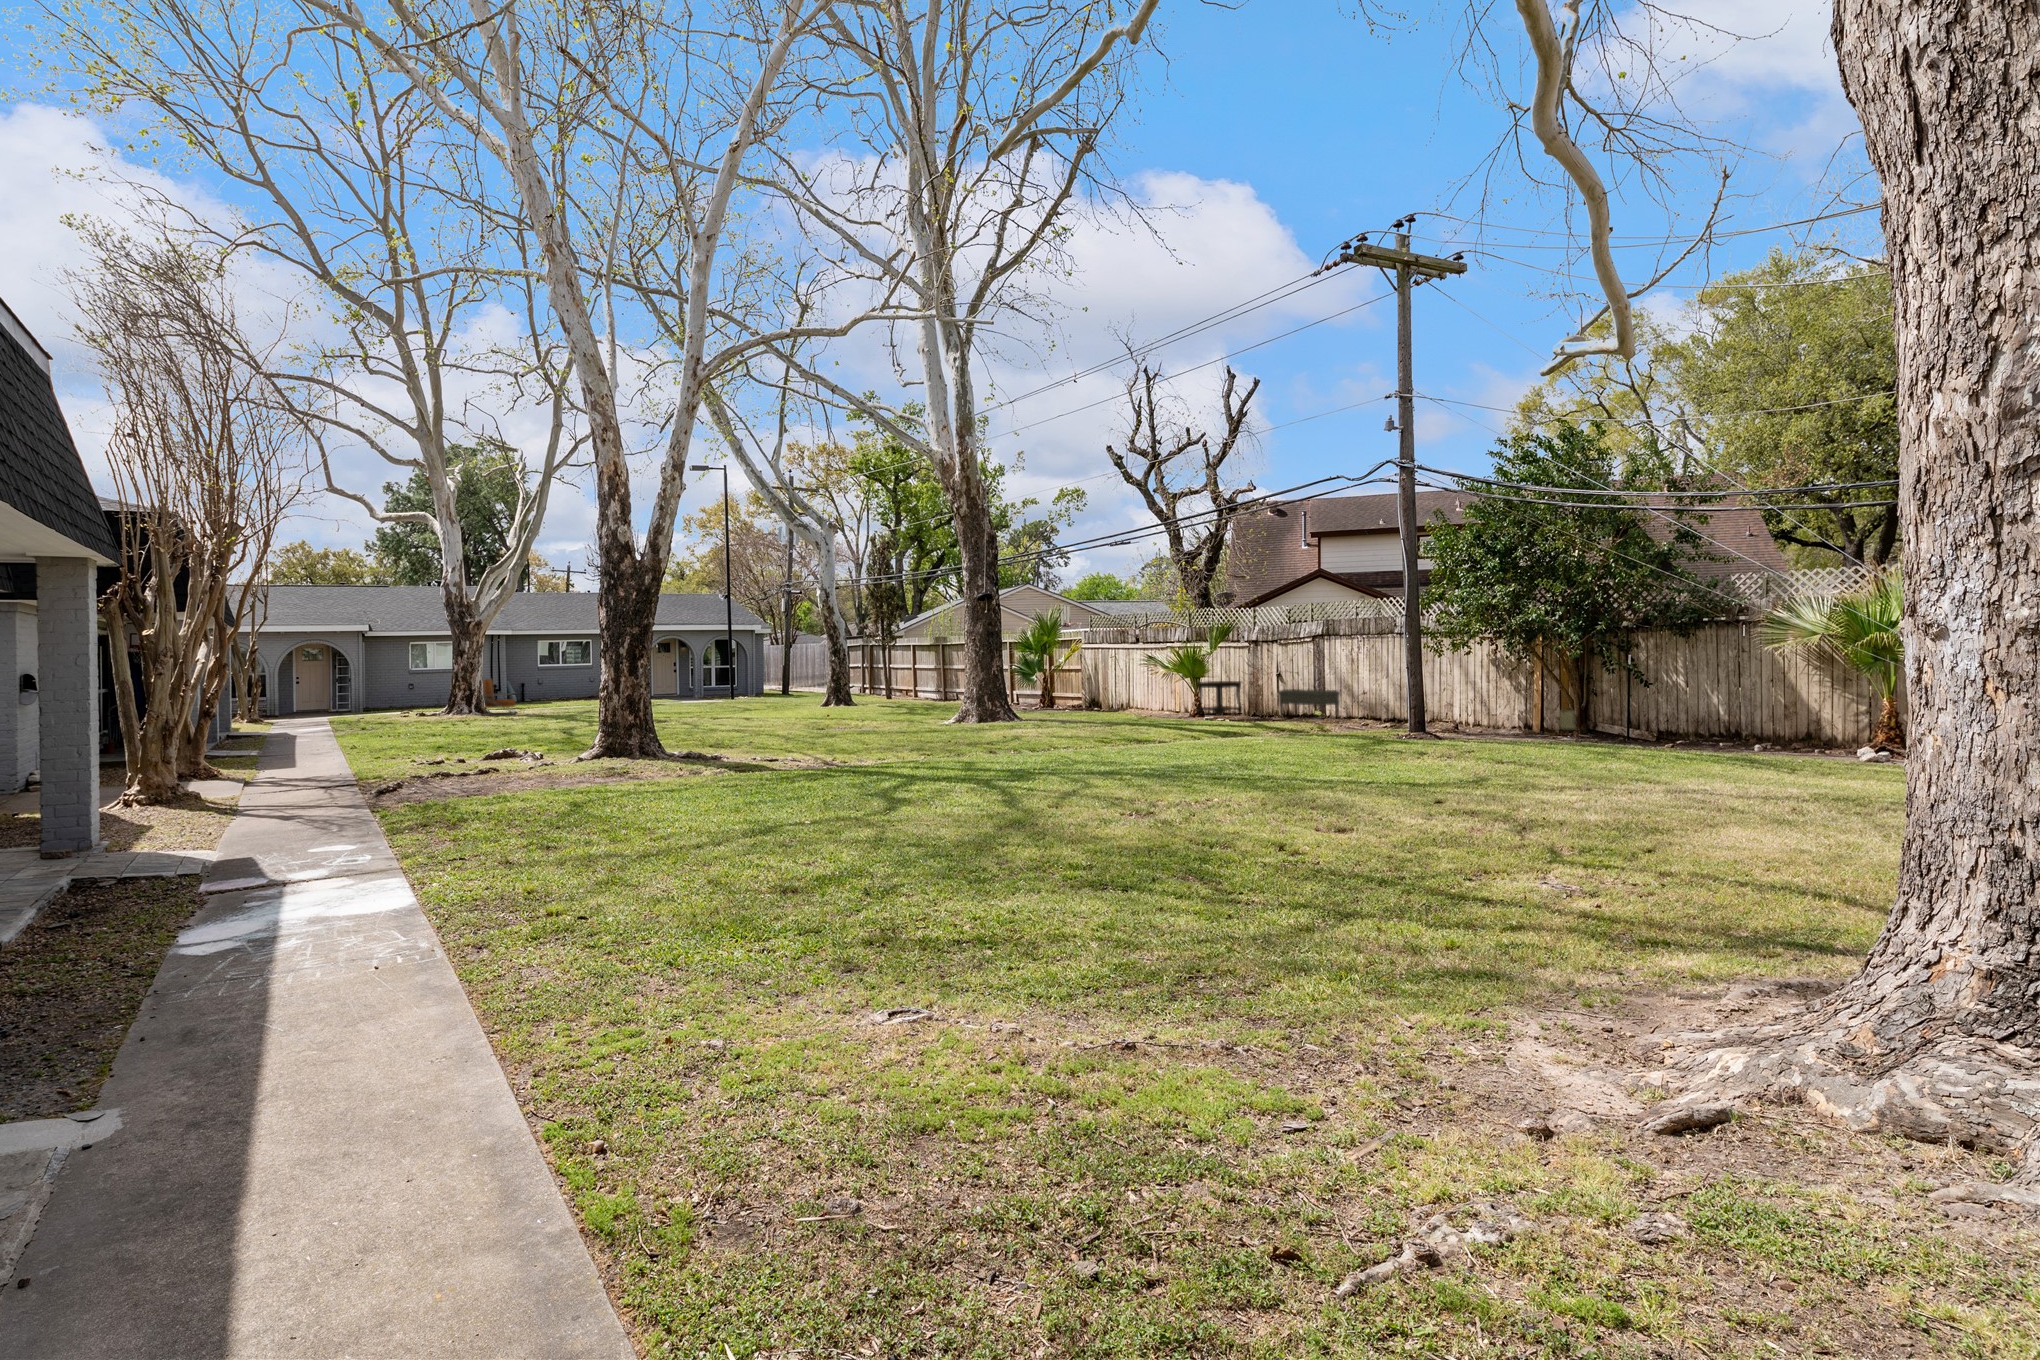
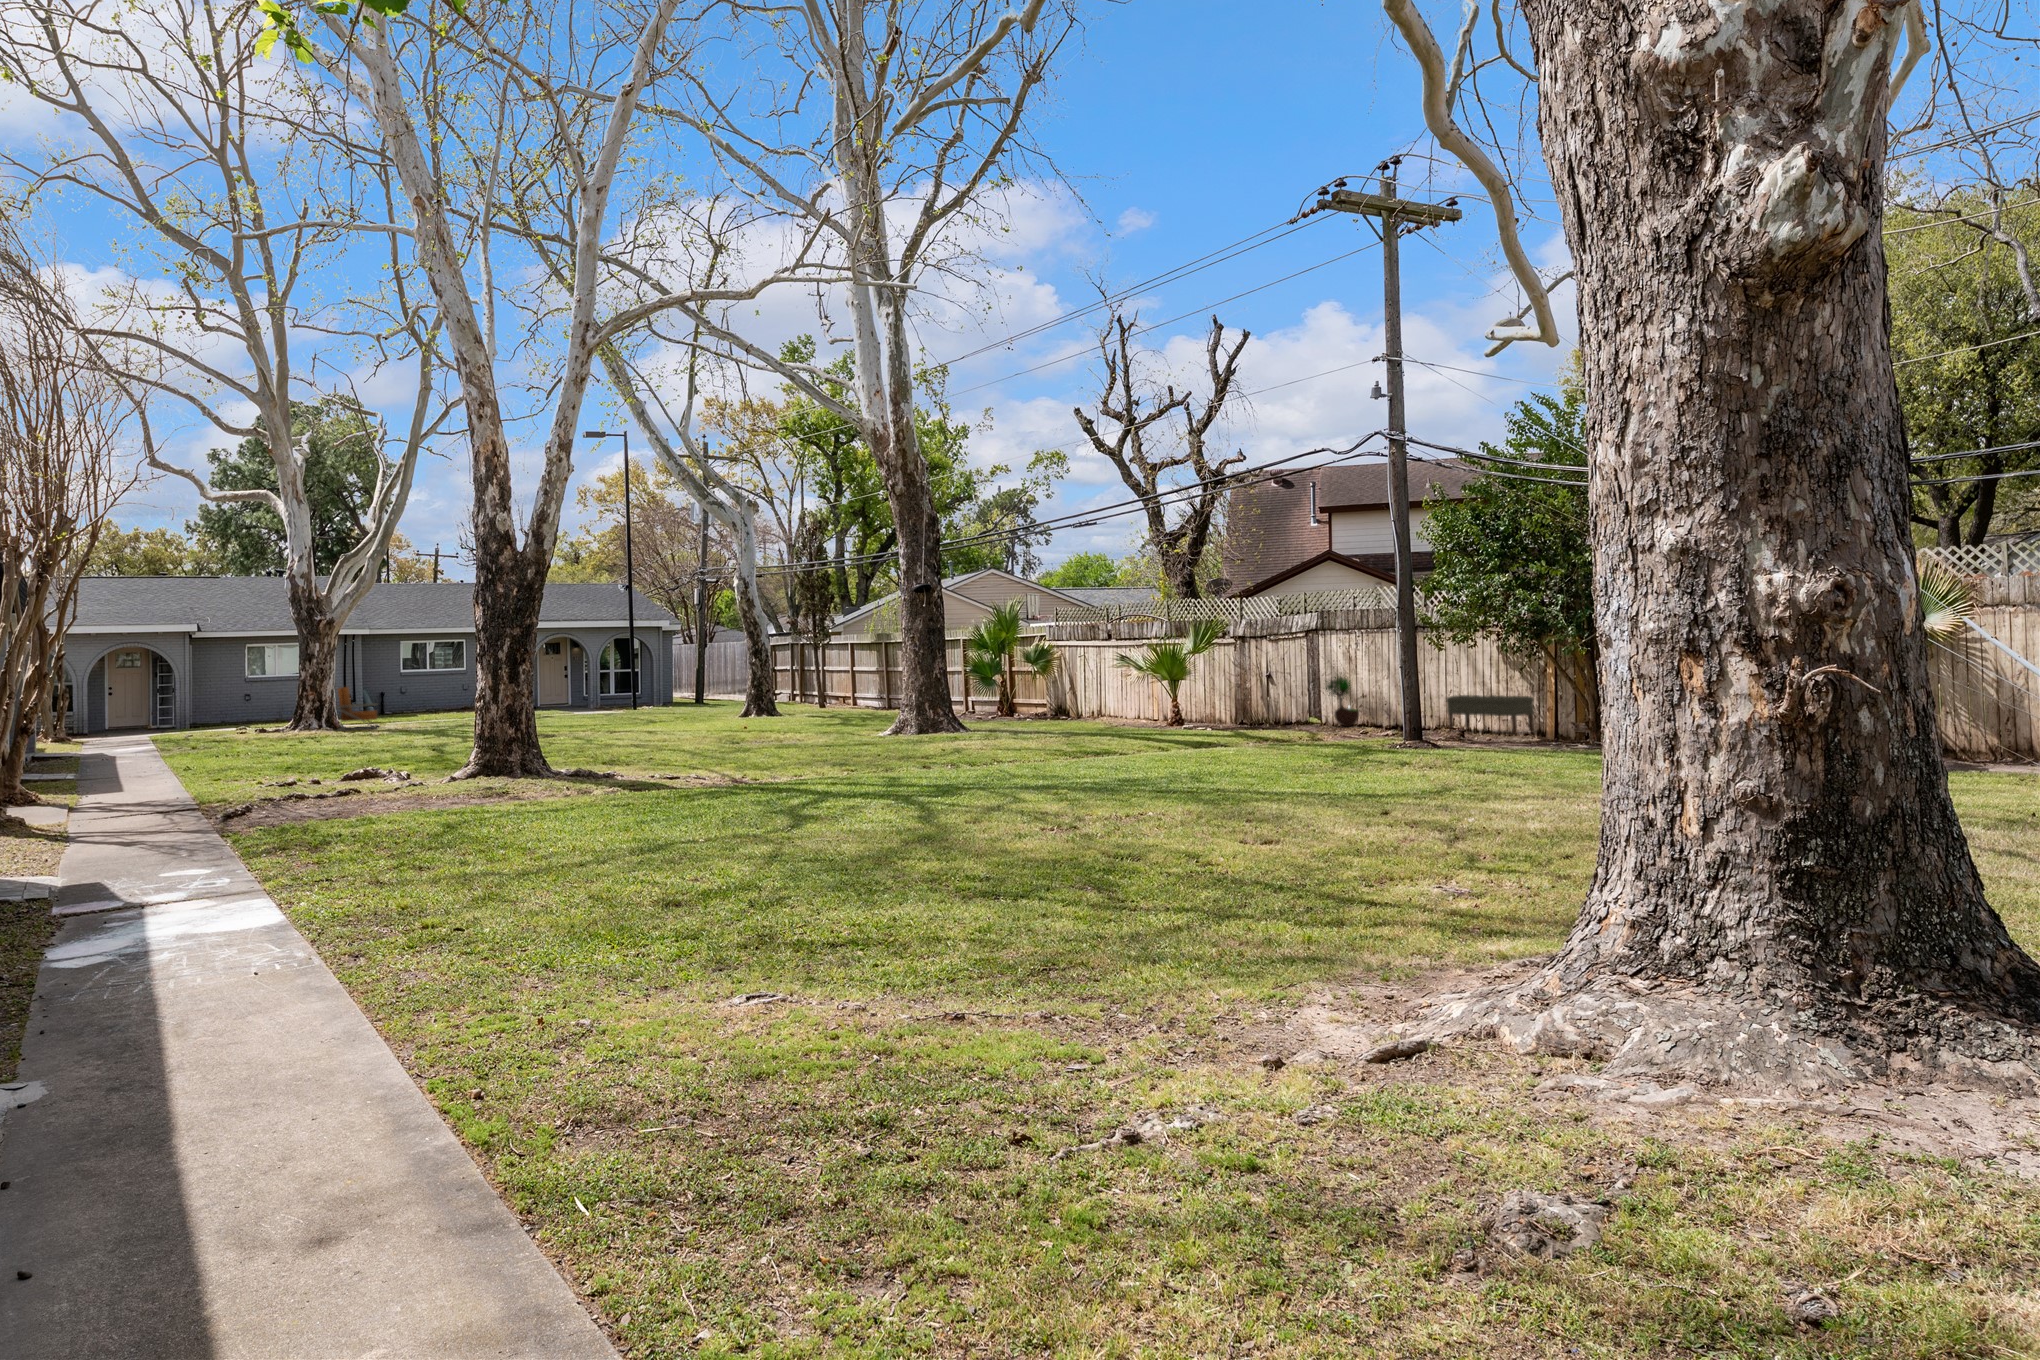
potted tree: none [1340,671,1374,720] -> present [1326,677,1359,726]
side table: present [1197,681,1242,715] -> none [1165,683,1218,723]
bench: present [1278,689,1340,718] -> present [1446,695,1534,734]
watering can: present [1546,705,1576,731] -> none [1539,704,1573,736]

